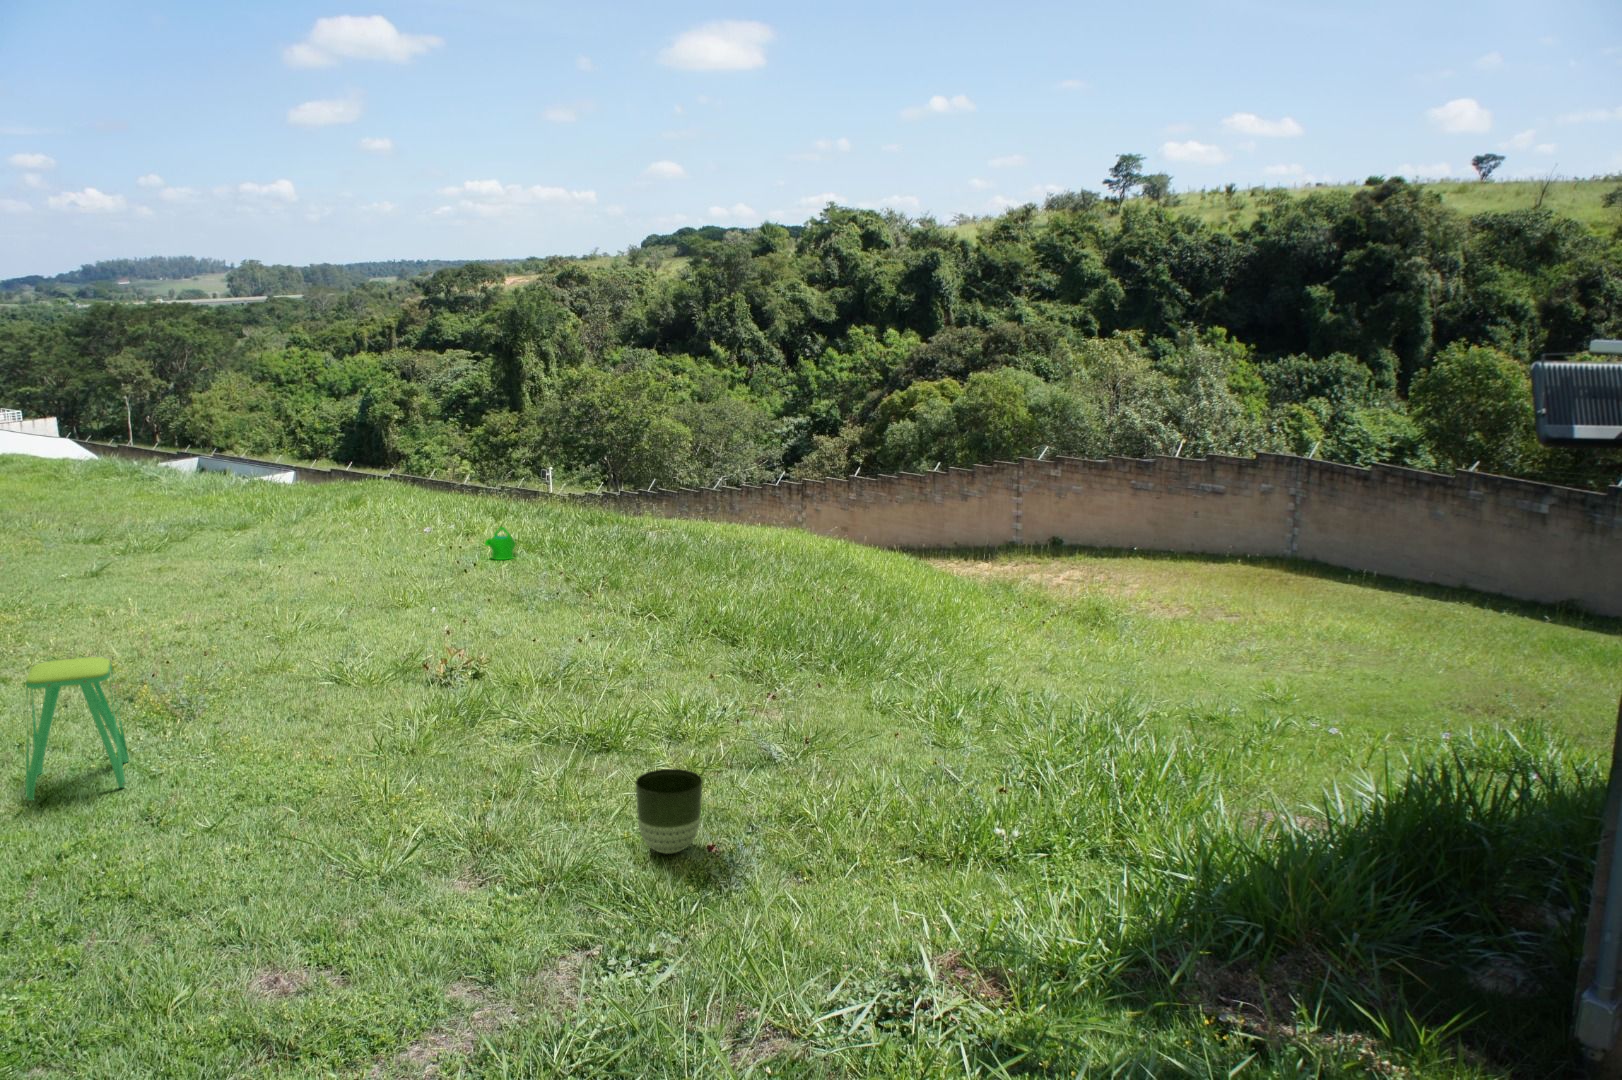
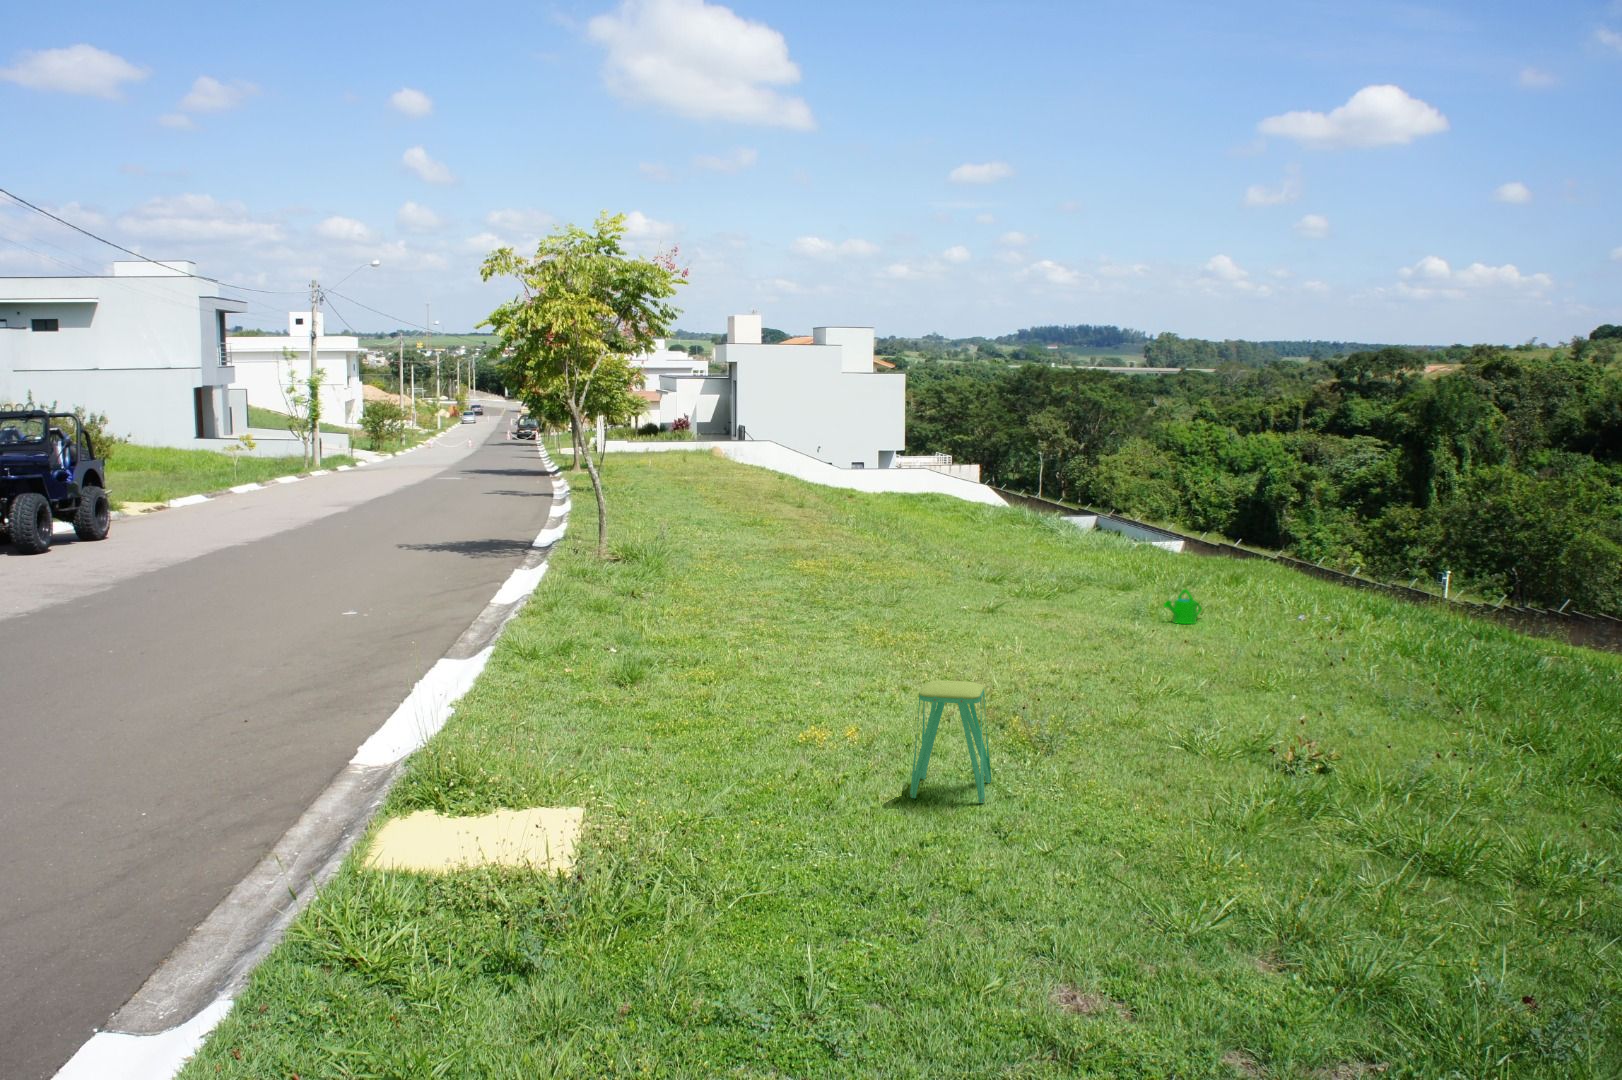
watering can: present [485,527,516,560] -> present [1164,589,1202,624]
planter: present [636,769,702,854] -> none [1481,896,1573,1001]

